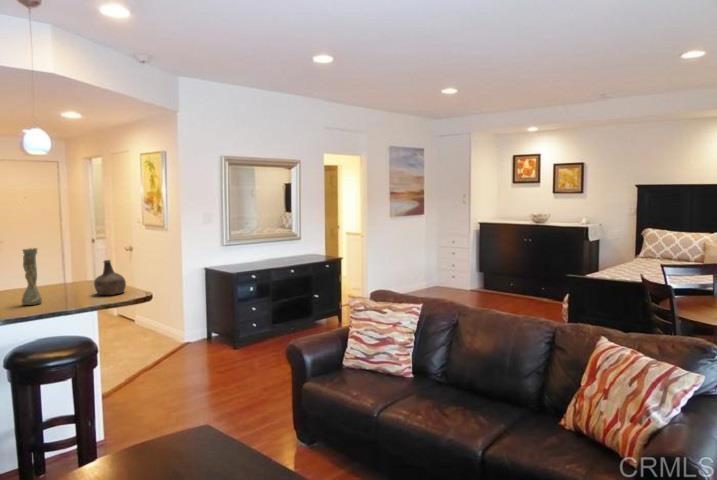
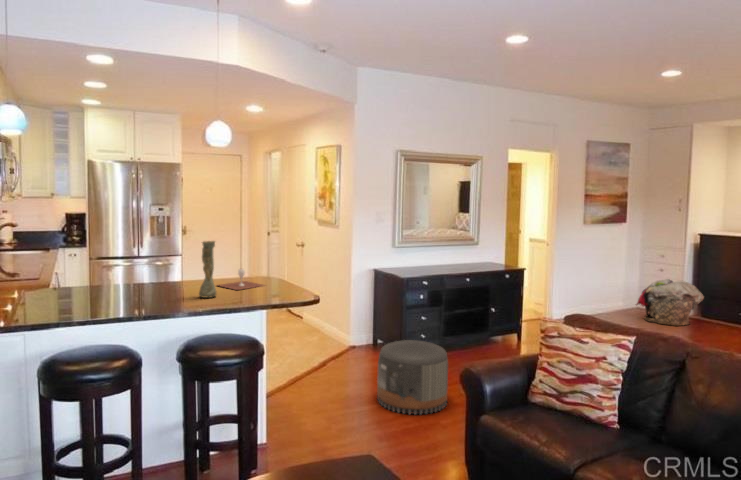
bottle: present [94,260,126,295] -> none [265,257,294,293]
laundry basket: none [434,260,483,298] -> present [636,279,704,326]
wine glass: none [39,274,97,296] -> present [218,269,265,290]
pouf: none [213,329,279,396] -> present [377,340,448,414]

